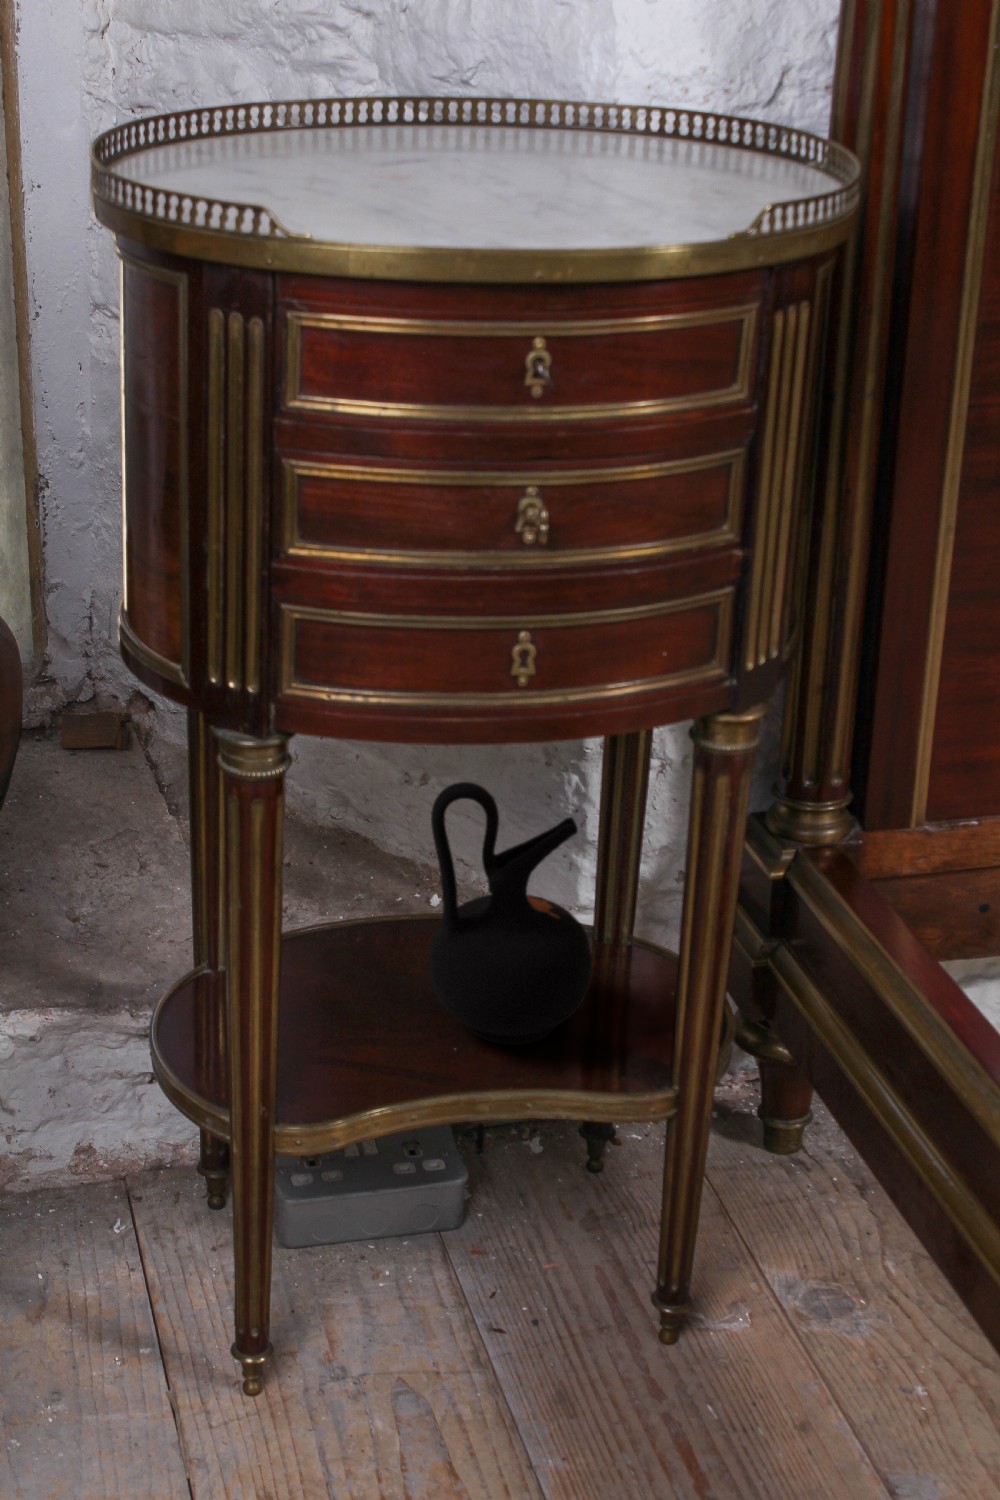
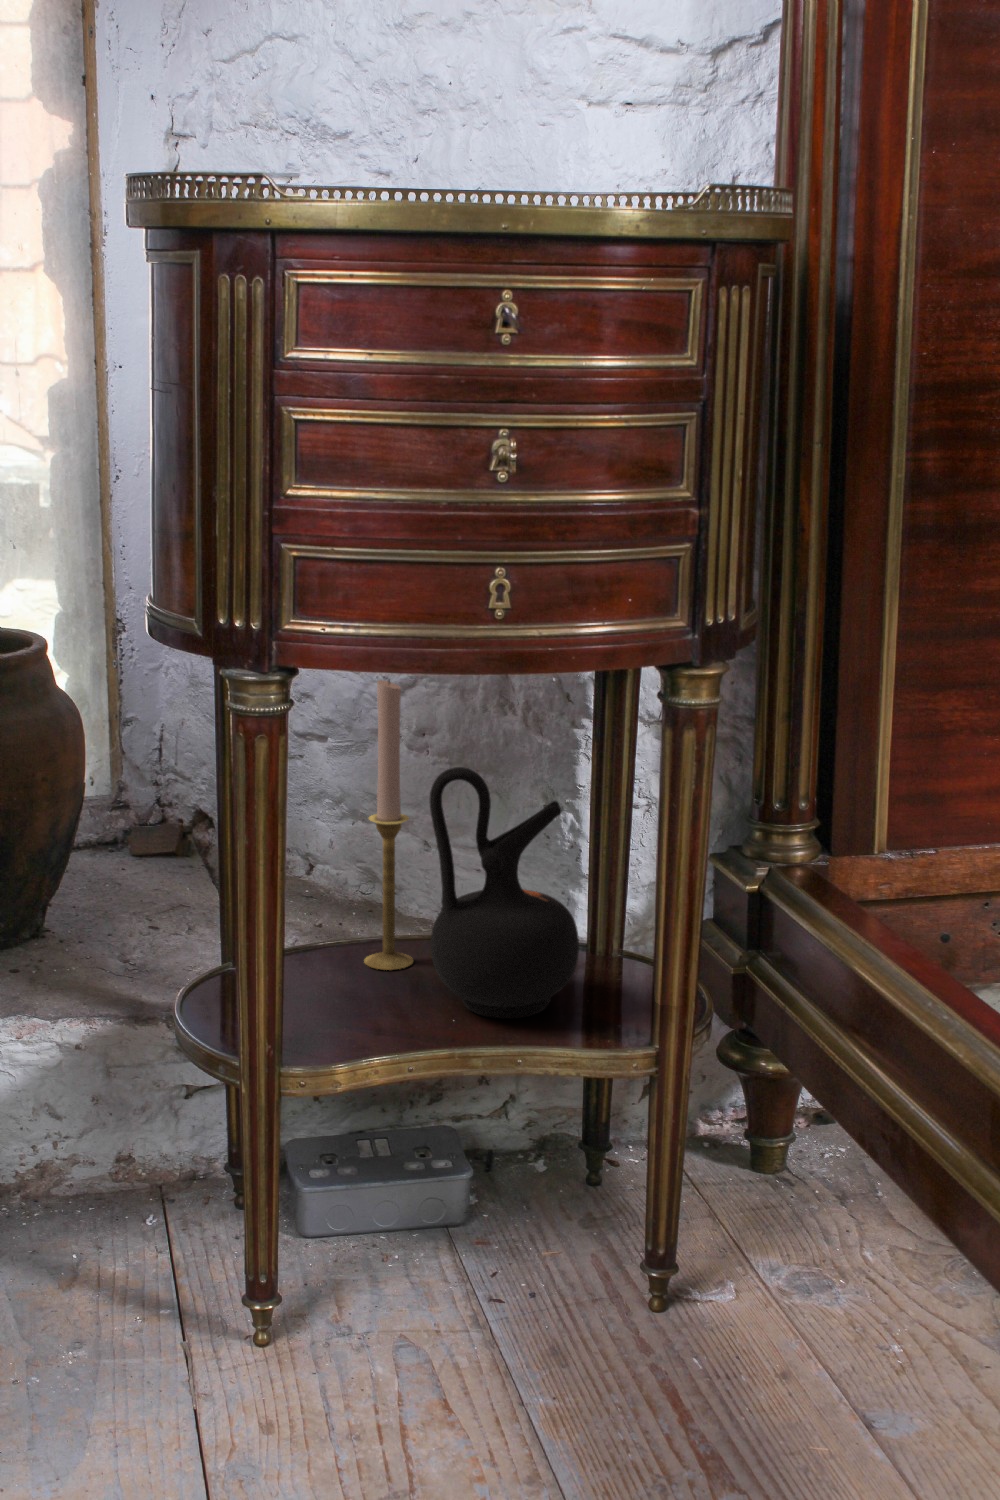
candlestick: none [349,658,404,967] -> present [364,680,413,970]

